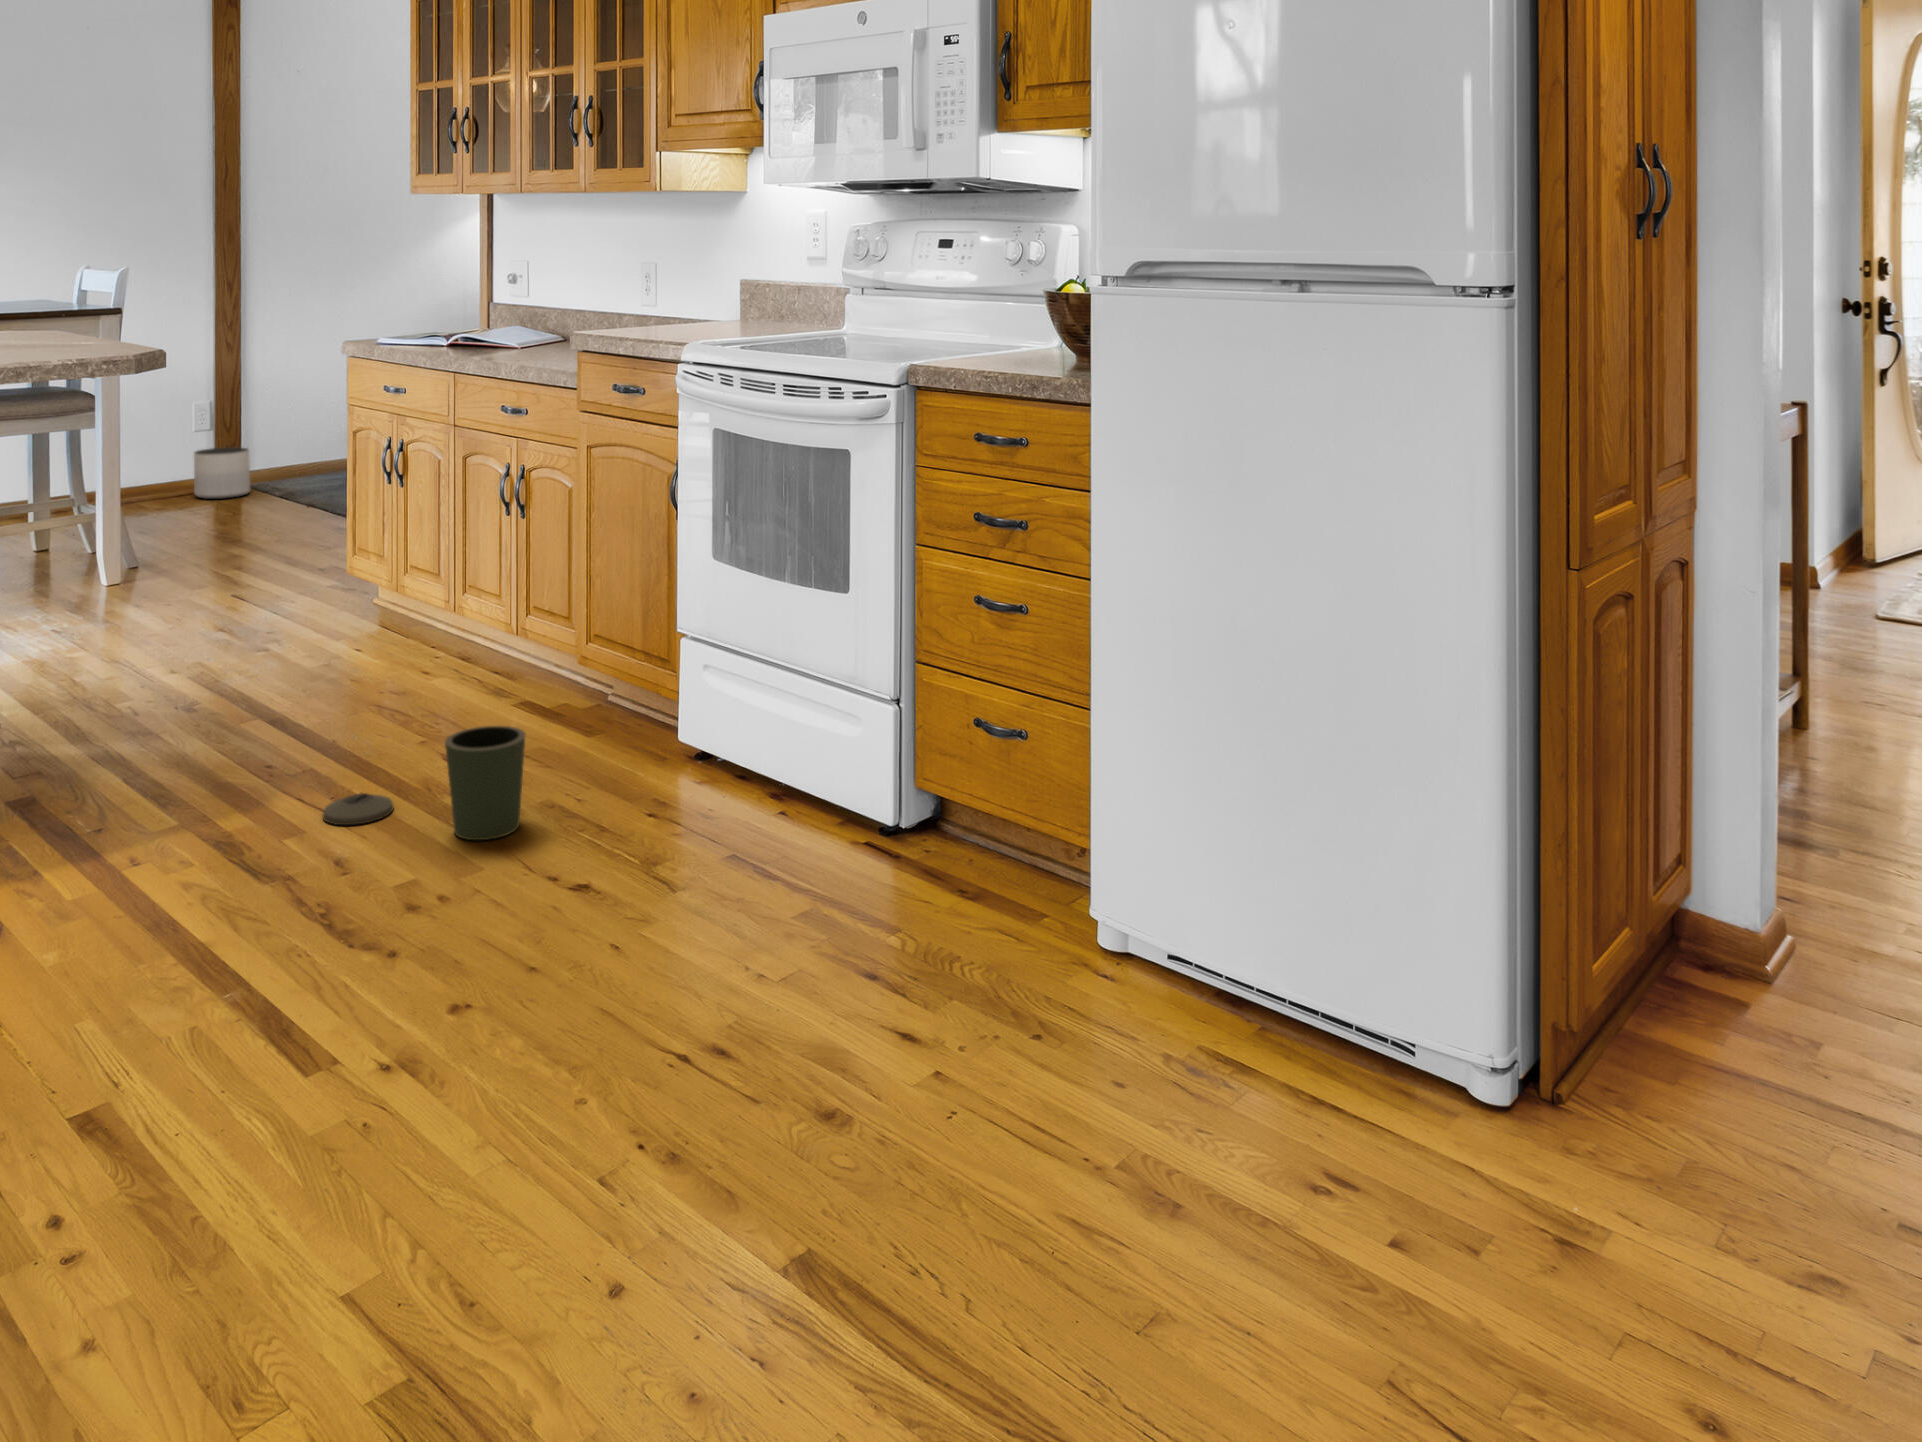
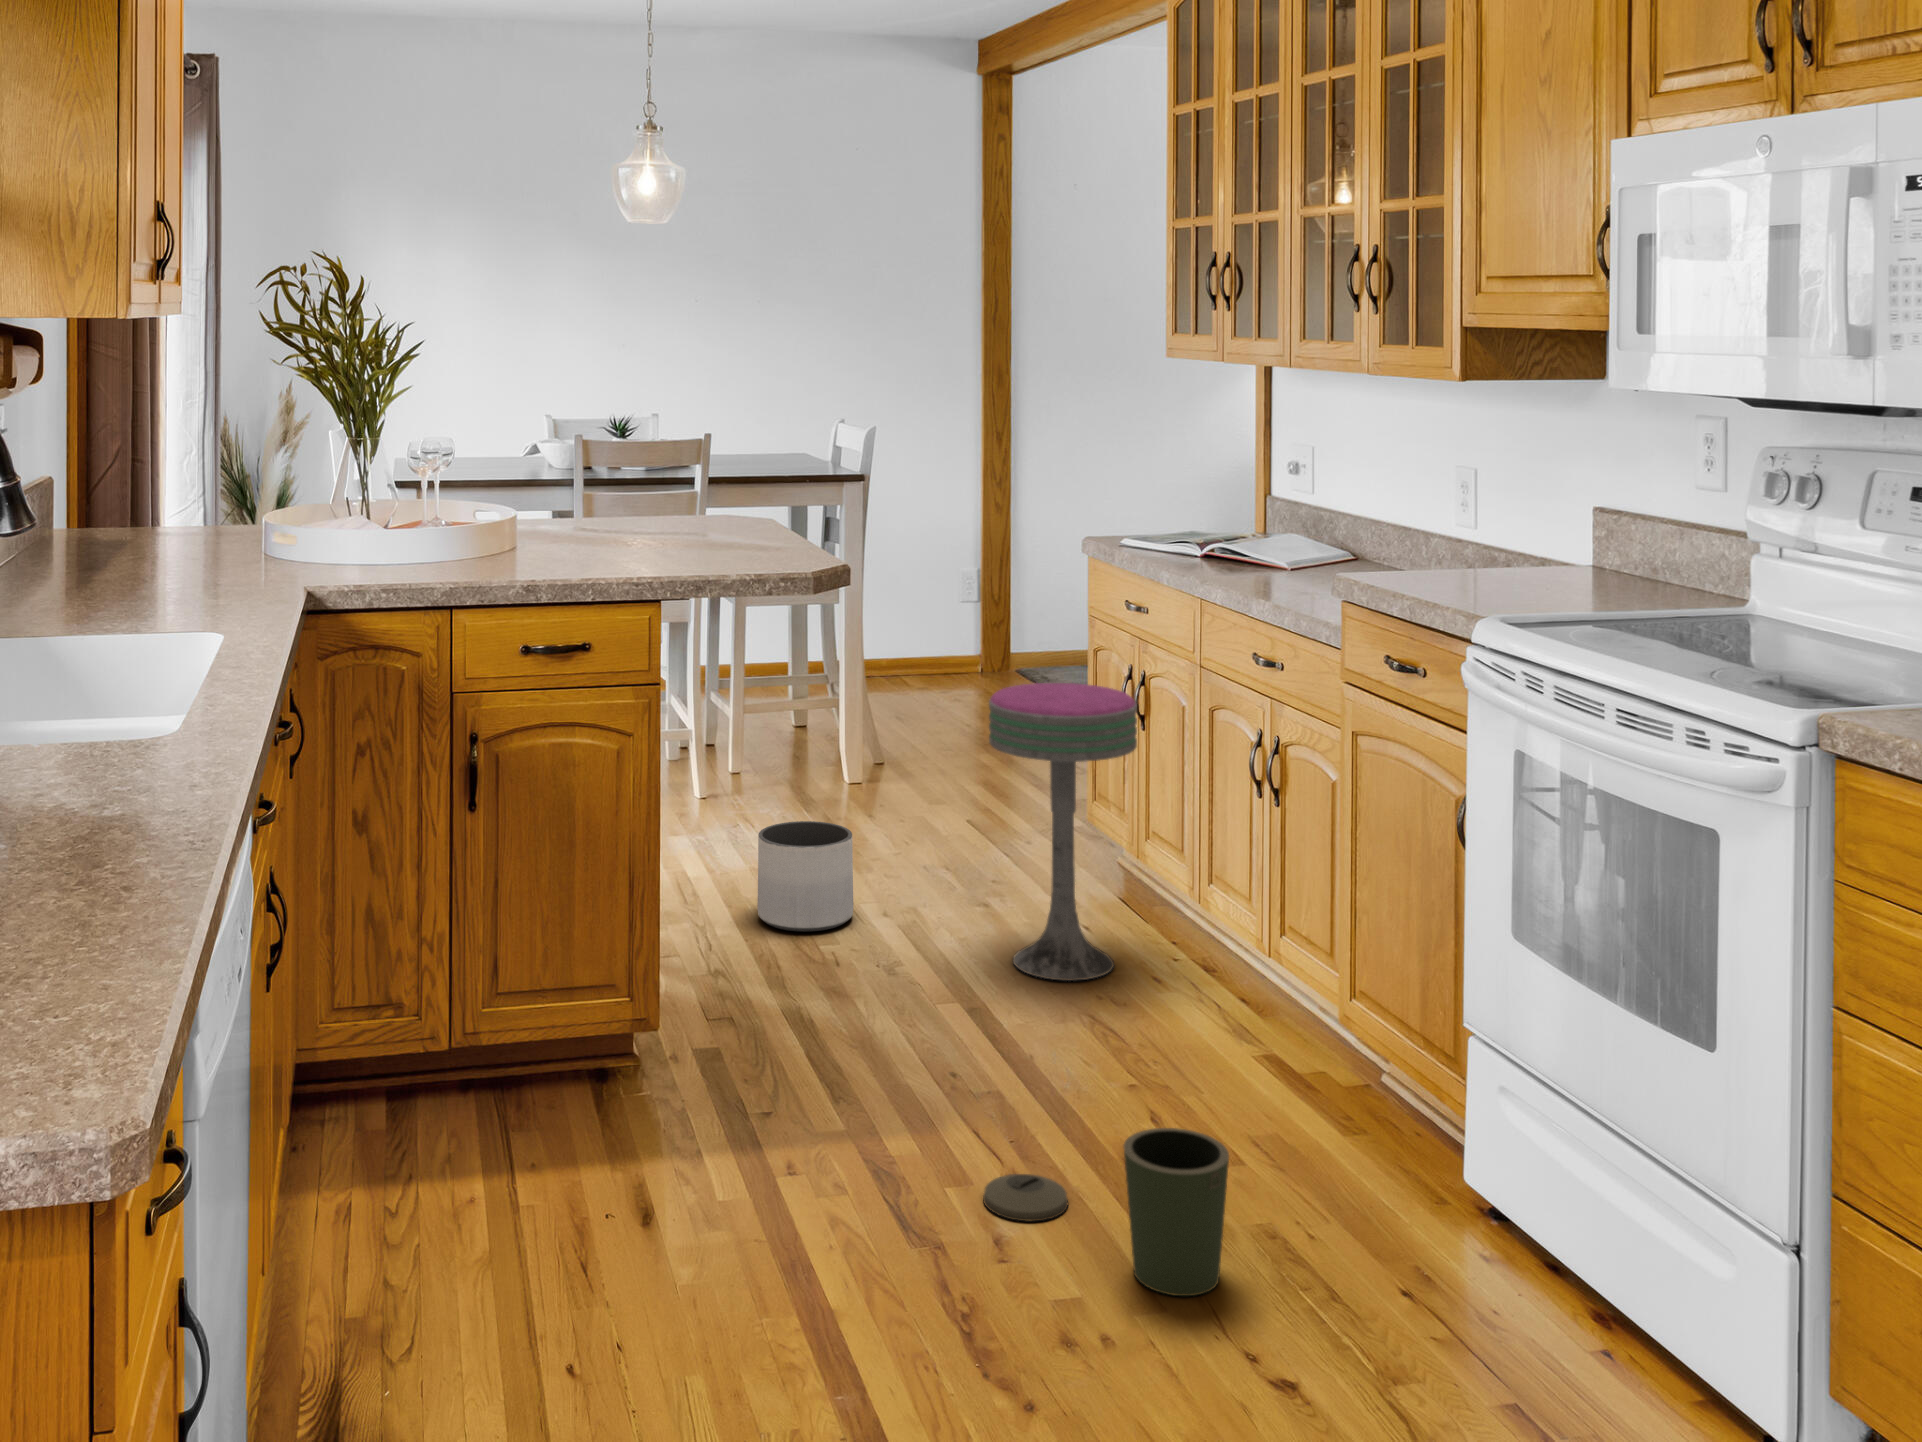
planter: present [194,447,250,499] -> present [757,821,853,932]
bar stool: none [281,449,410,681] -> present [989,683,1137,981]

